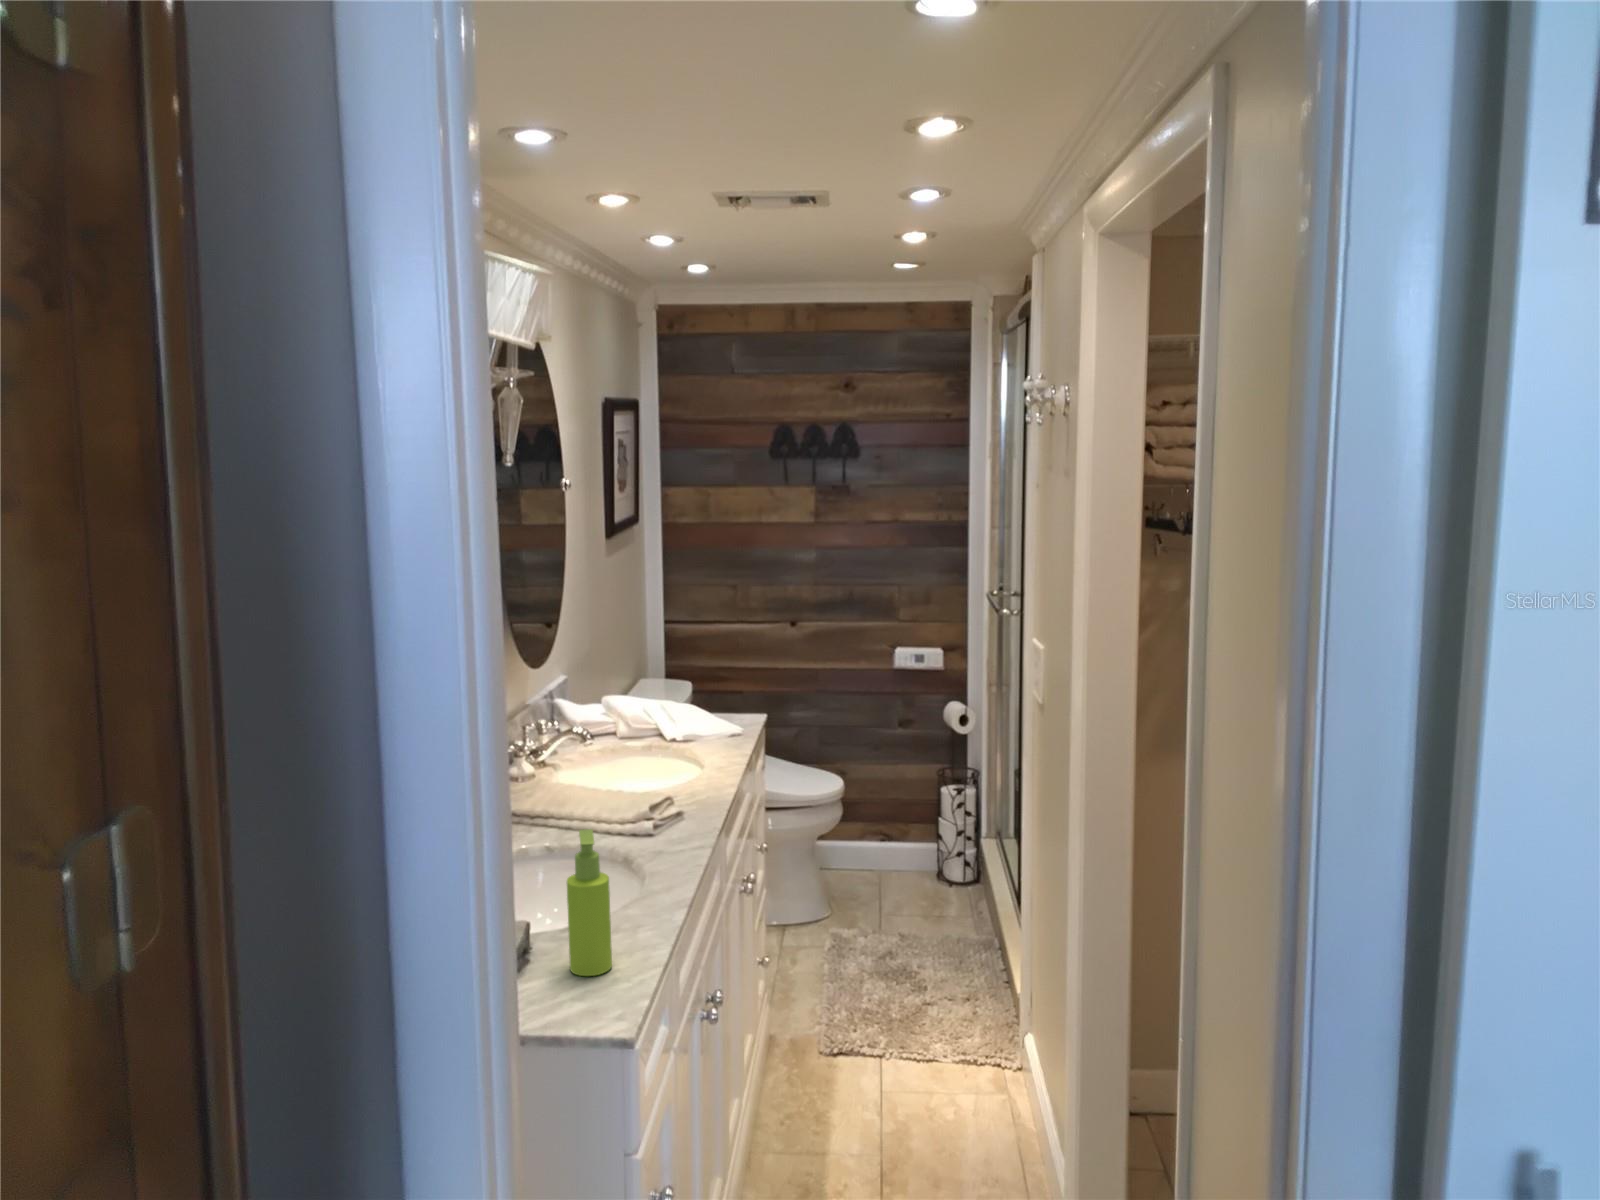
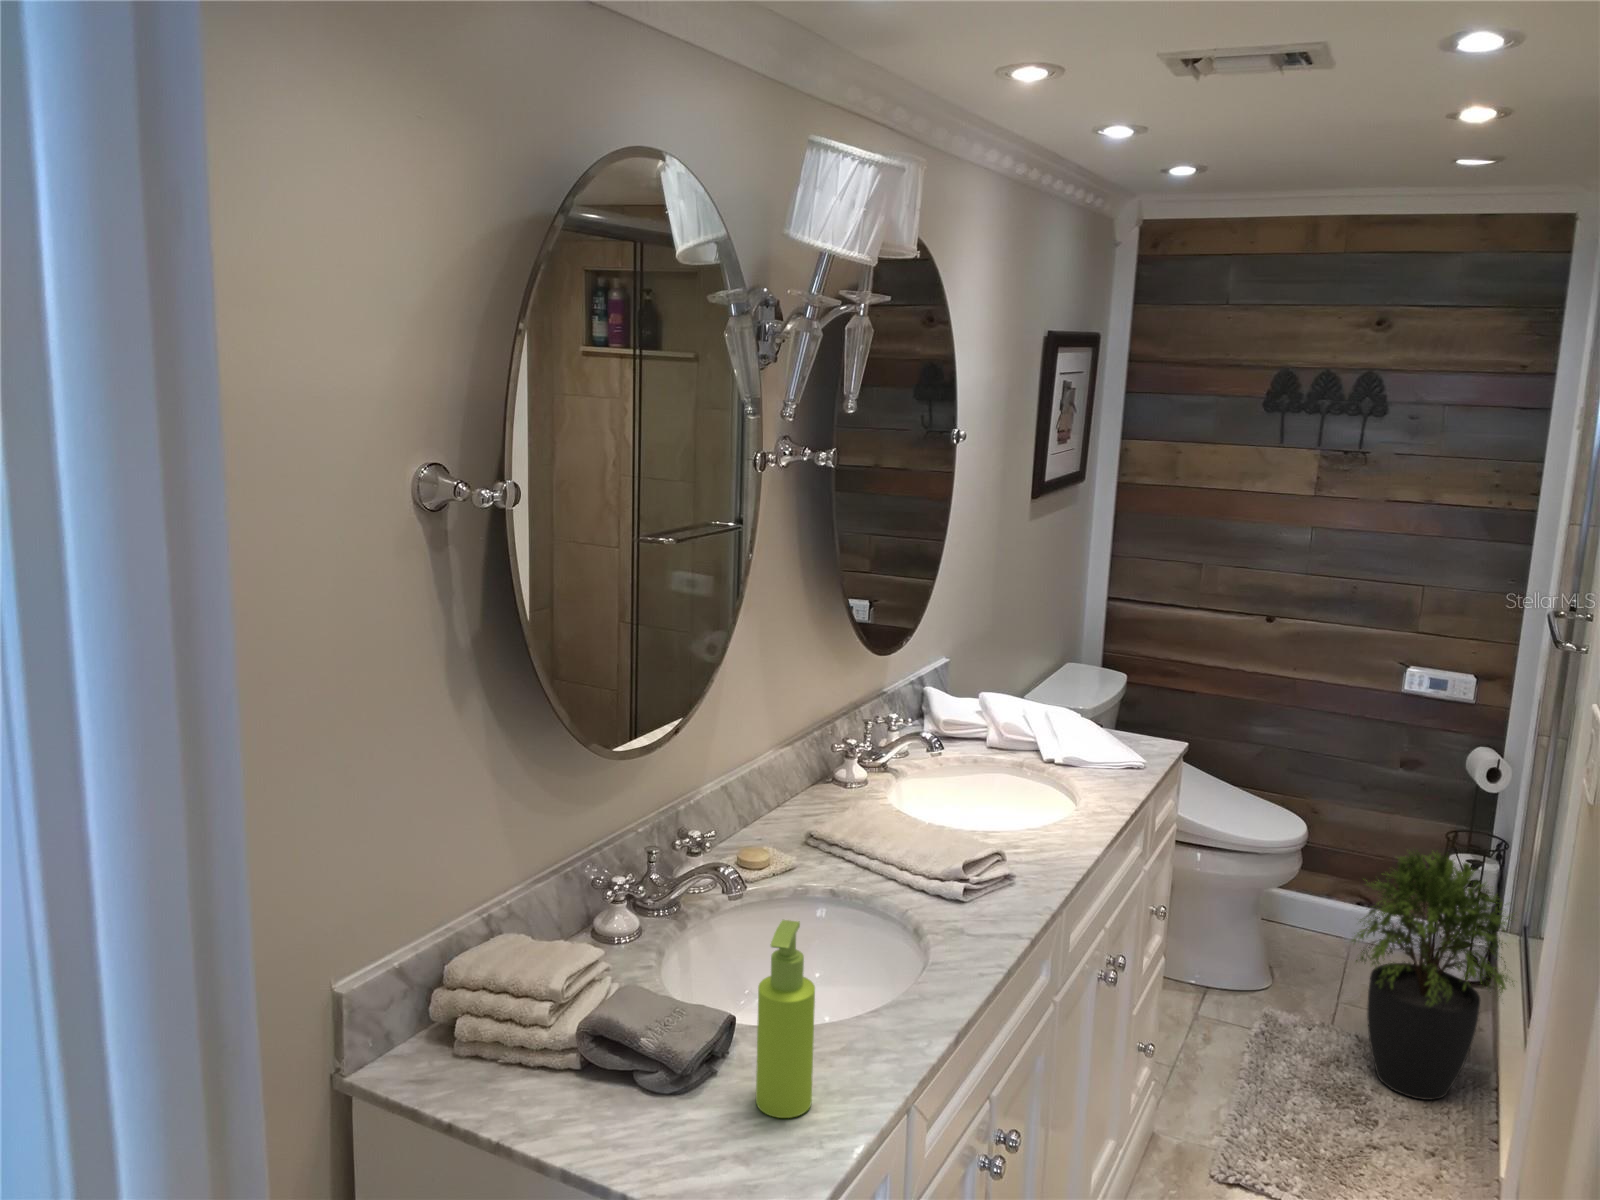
potted plant: none [889,775,1004,966] -> present [1353,851,1515,1100]

